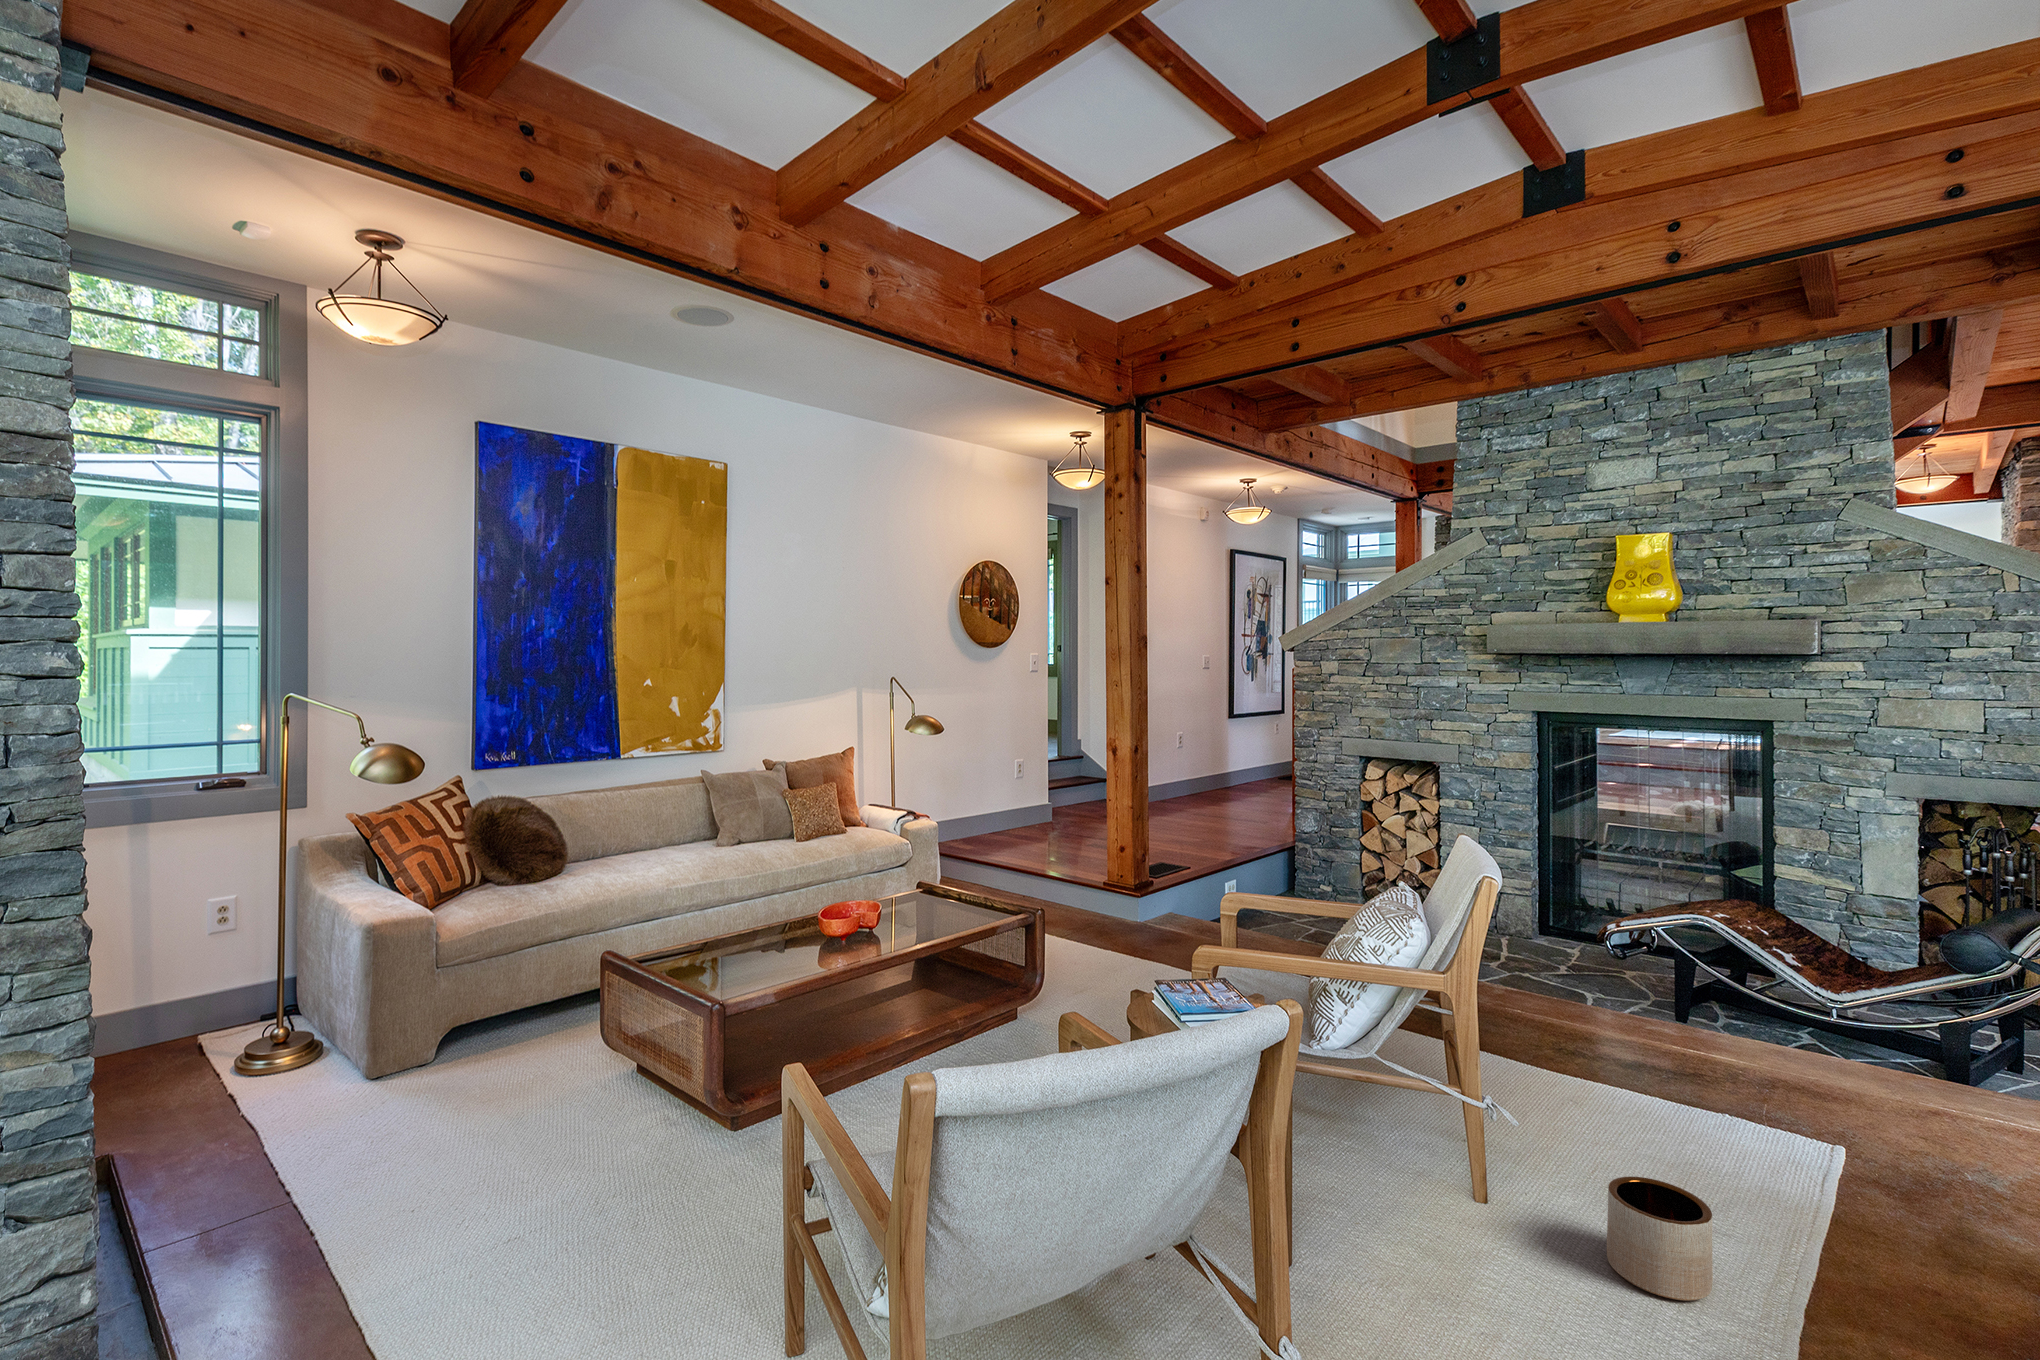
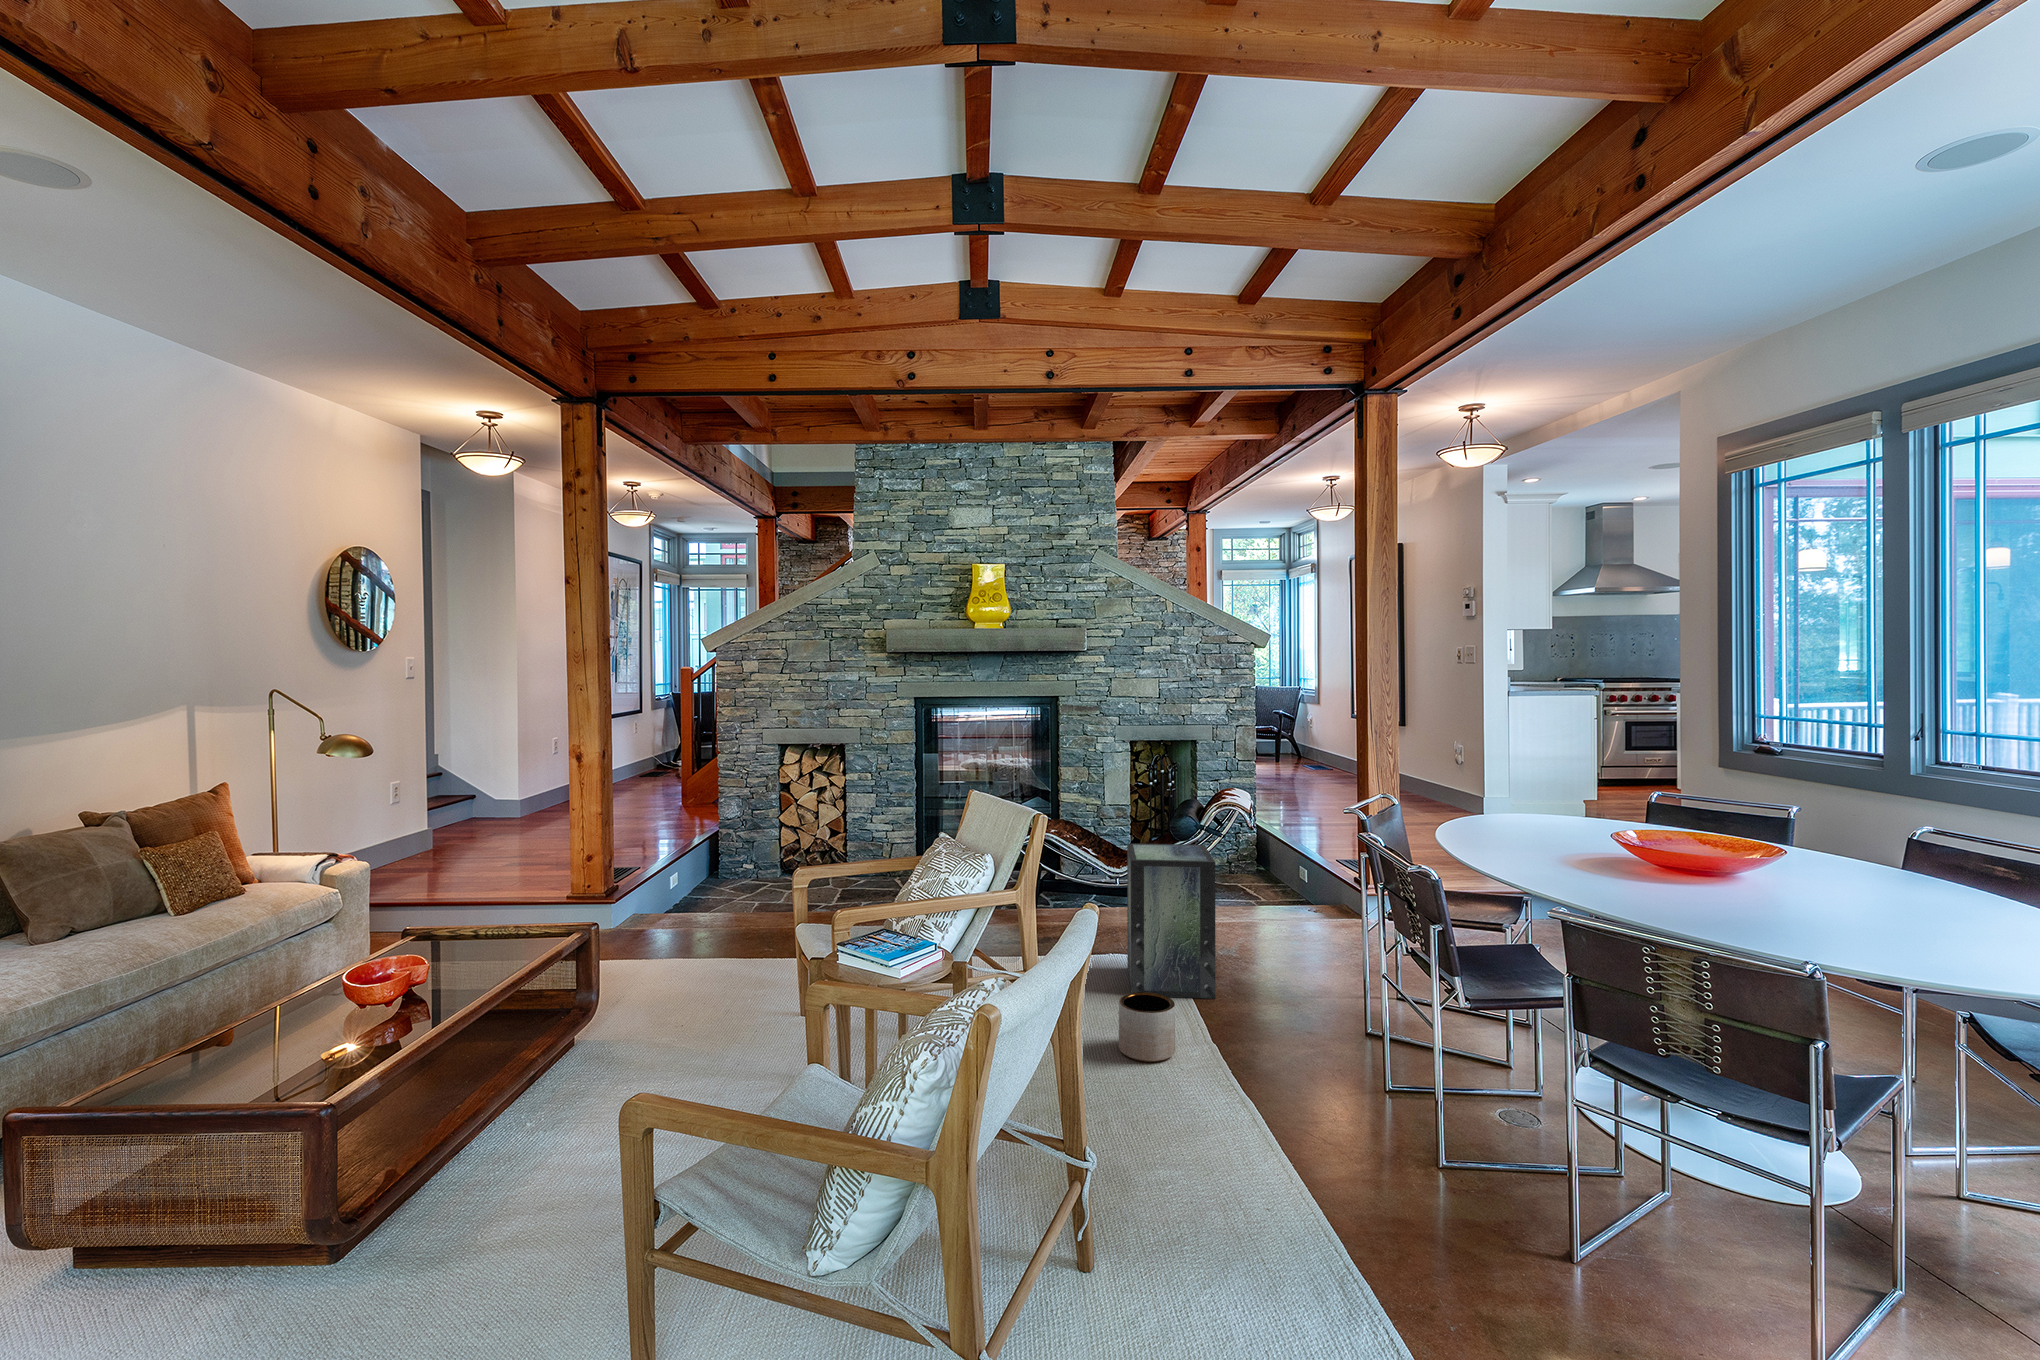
storage box: none [1708,953,1904,1248] -> present [1127,843,1216,999]

